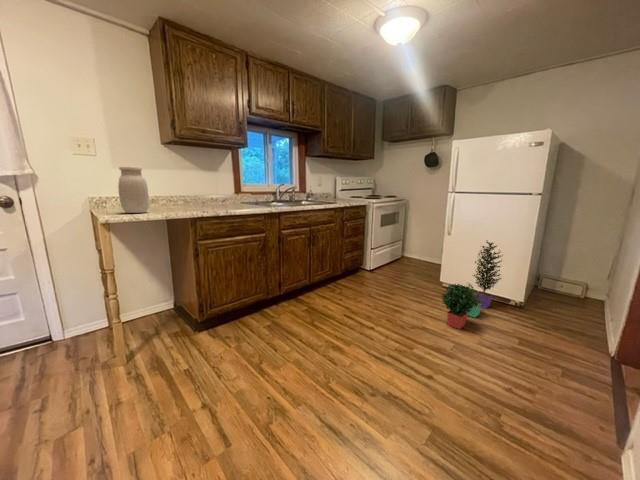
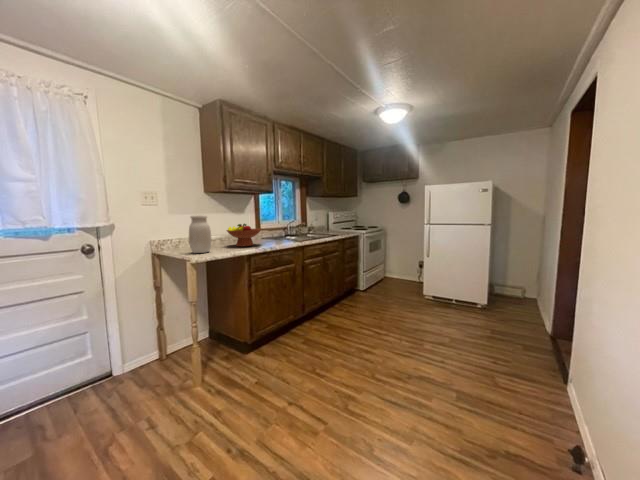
fruit bowl: none [179,180,224,209] -> present [227,224,261,247]
potted plant: present [442,240,503,329] -> none [433,259,472,328]

